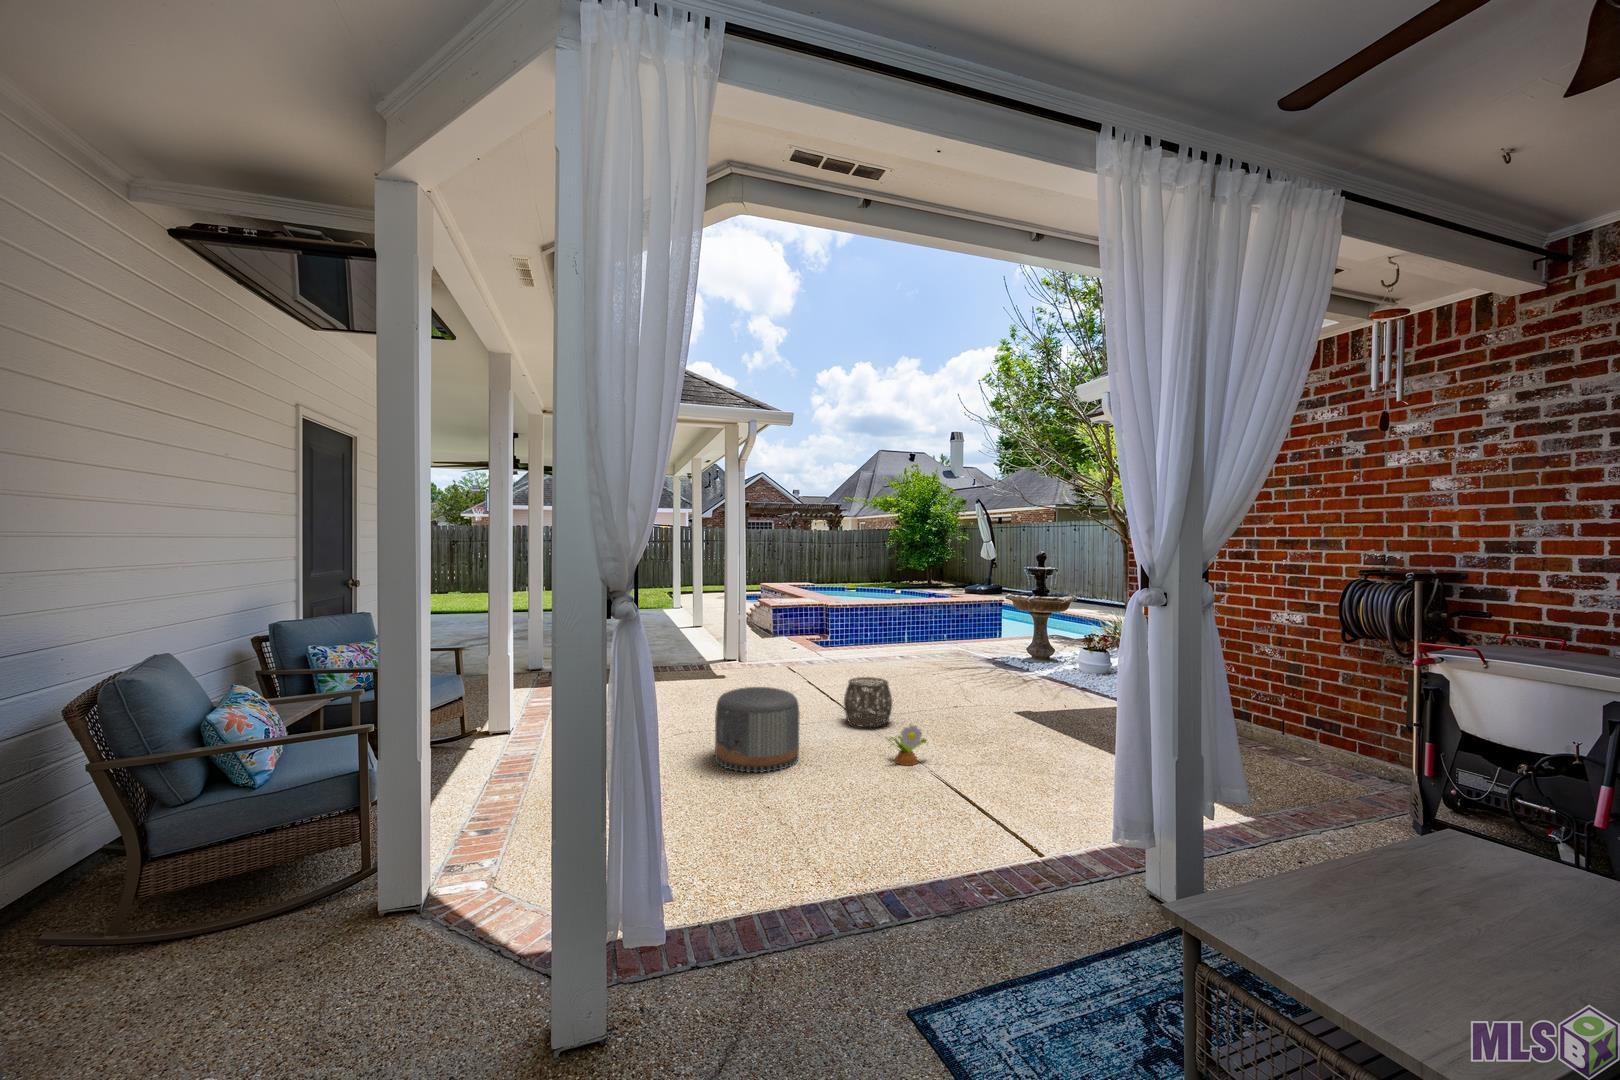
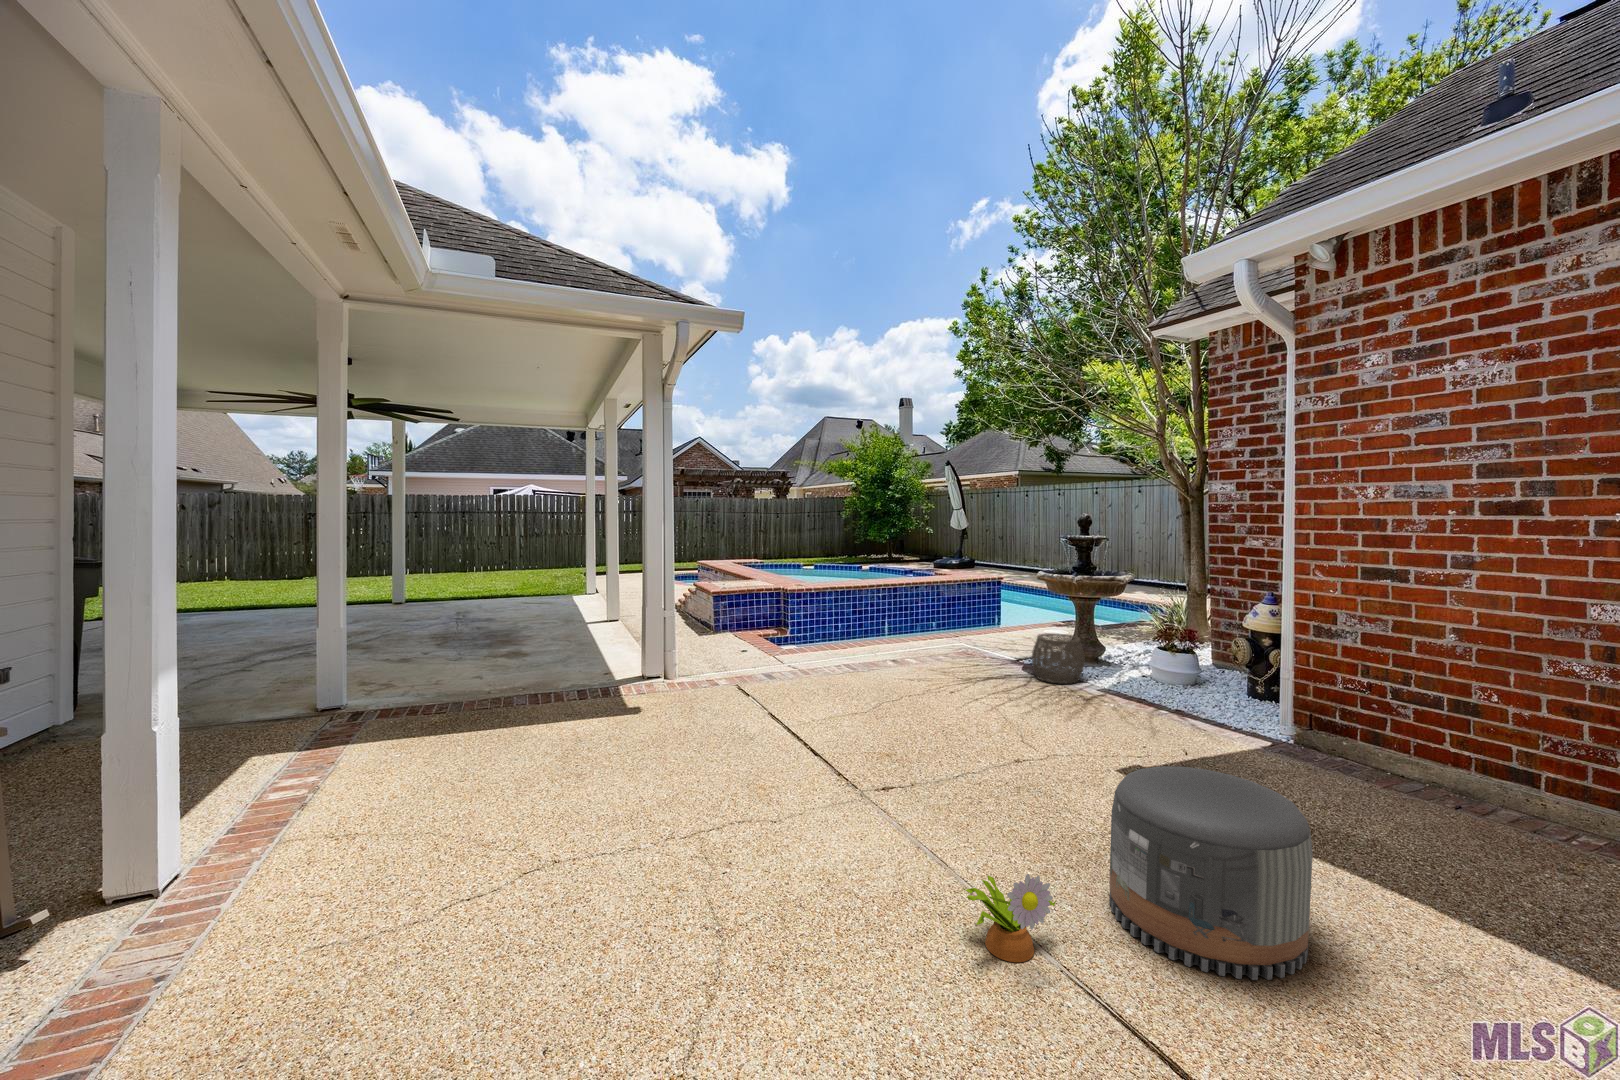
woven basket: present [844,677,892,727] -> present [1032,633,1085,684]
pouf: present [715,687,800,773] -> present [1109,766,1313,980]

